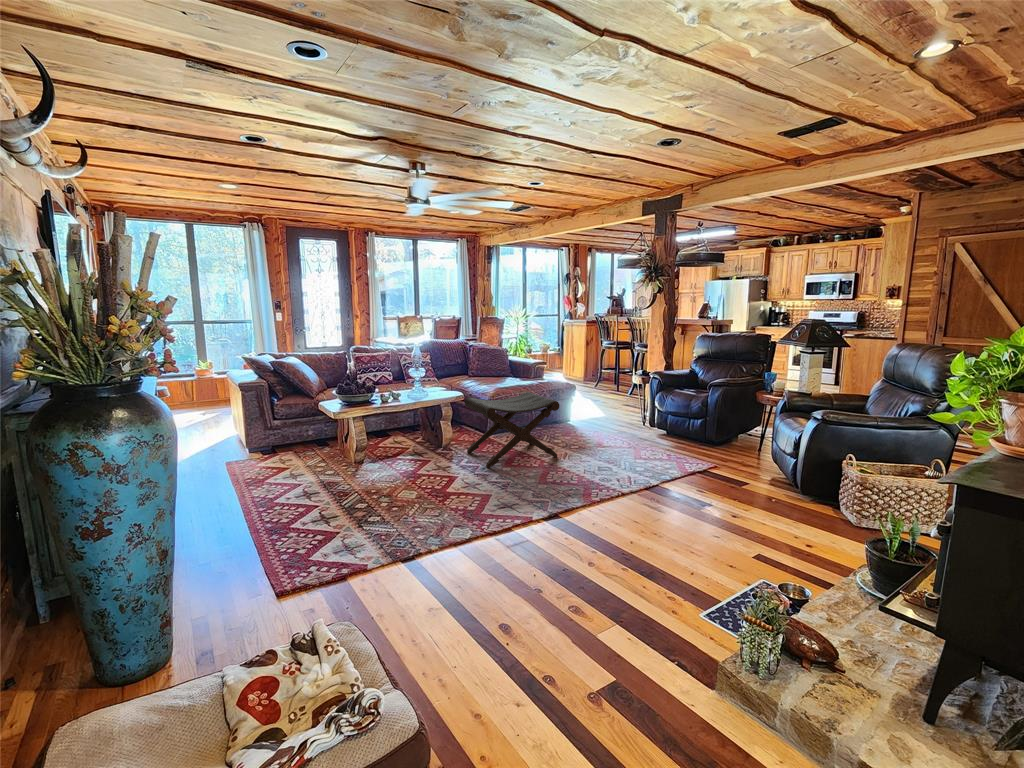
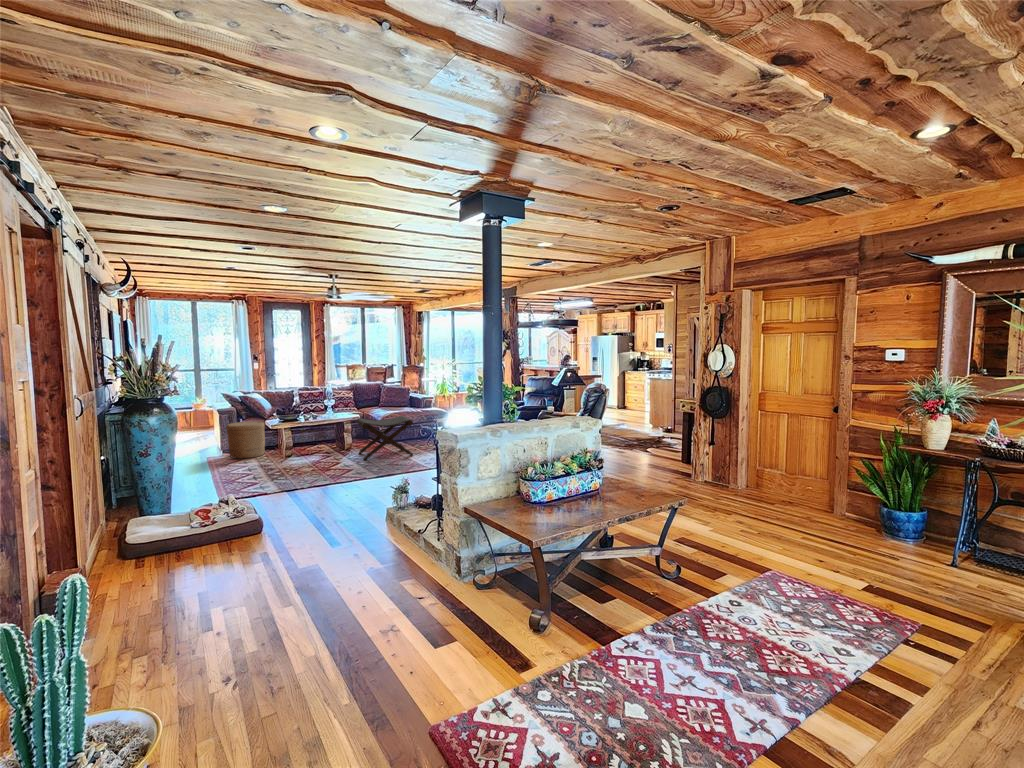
woven basket: none [257,401,319,464] -> present [226,421,265,459]

